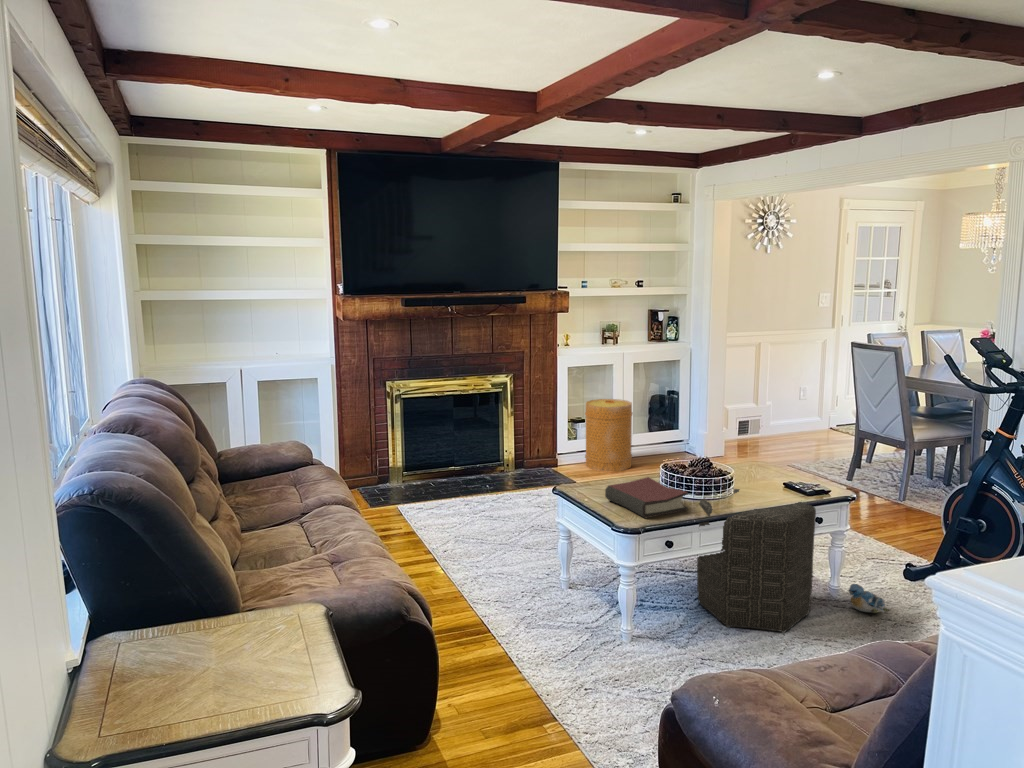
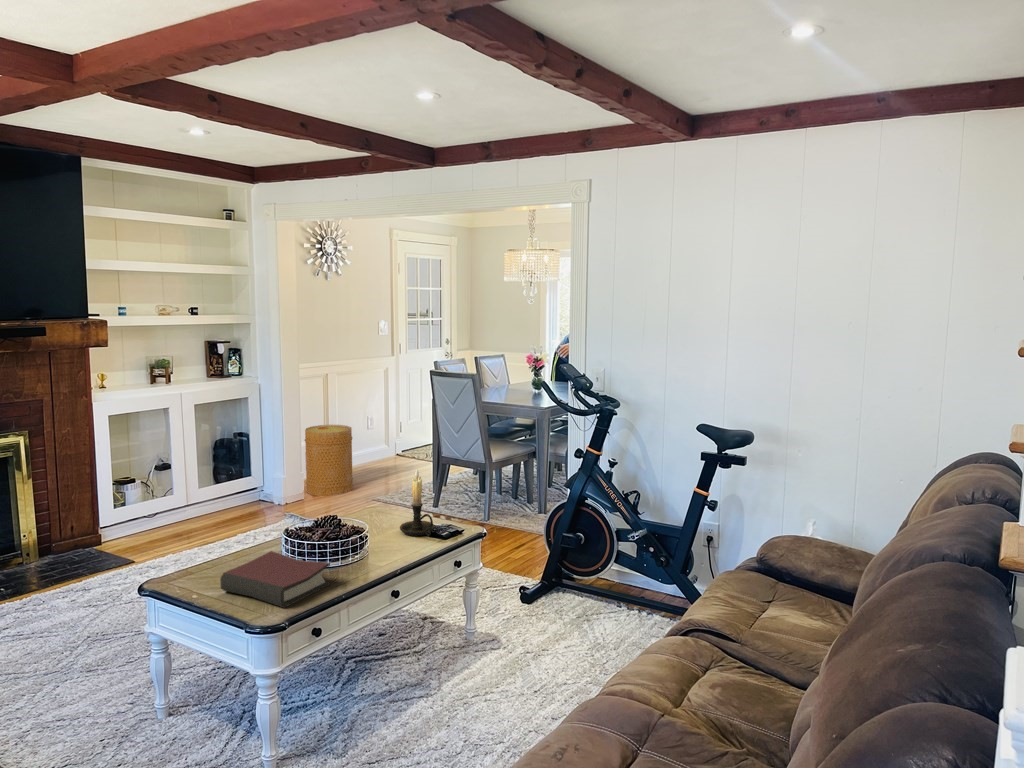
basket: present [585,399,633,471] -> present [305,425,353,496]
candle holder: none [769,427,803,491] -> present [400,470,435,536]
ottoman: present [697,489,816,633] -> none [335,539,458,710]
plush toy: present [848,584,889,613] -> none [487,622,525,648]

